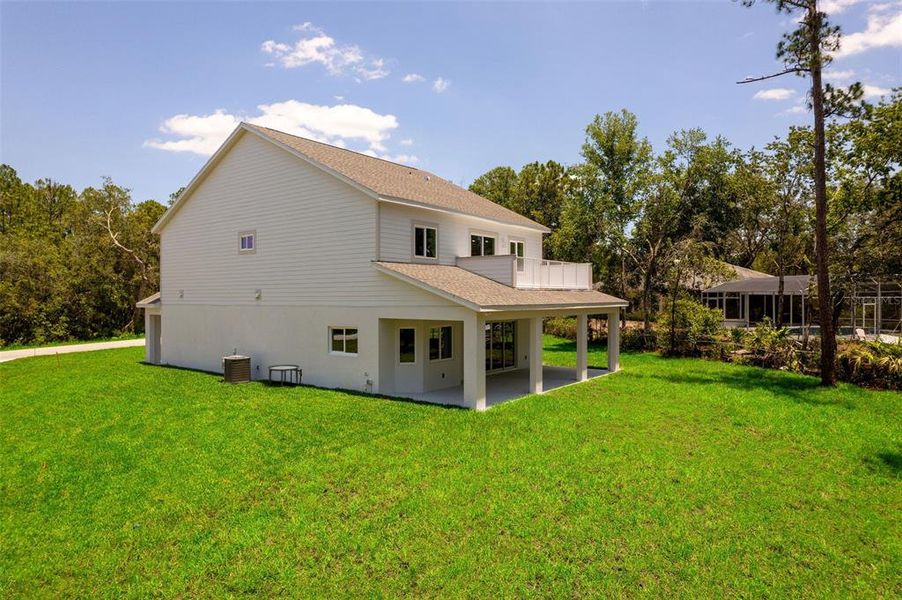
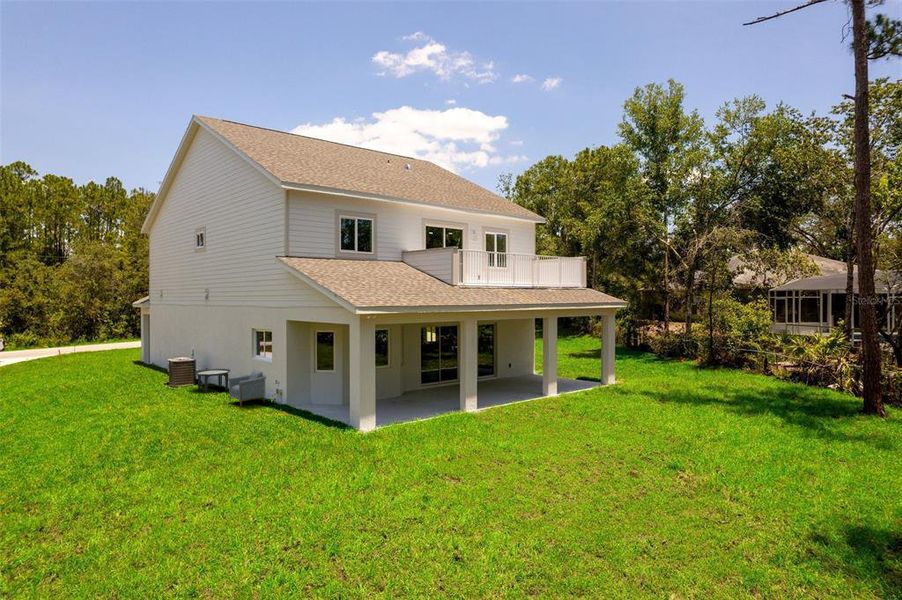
armchair: none [320,363,355,396] -> present [229,370,266,406]

